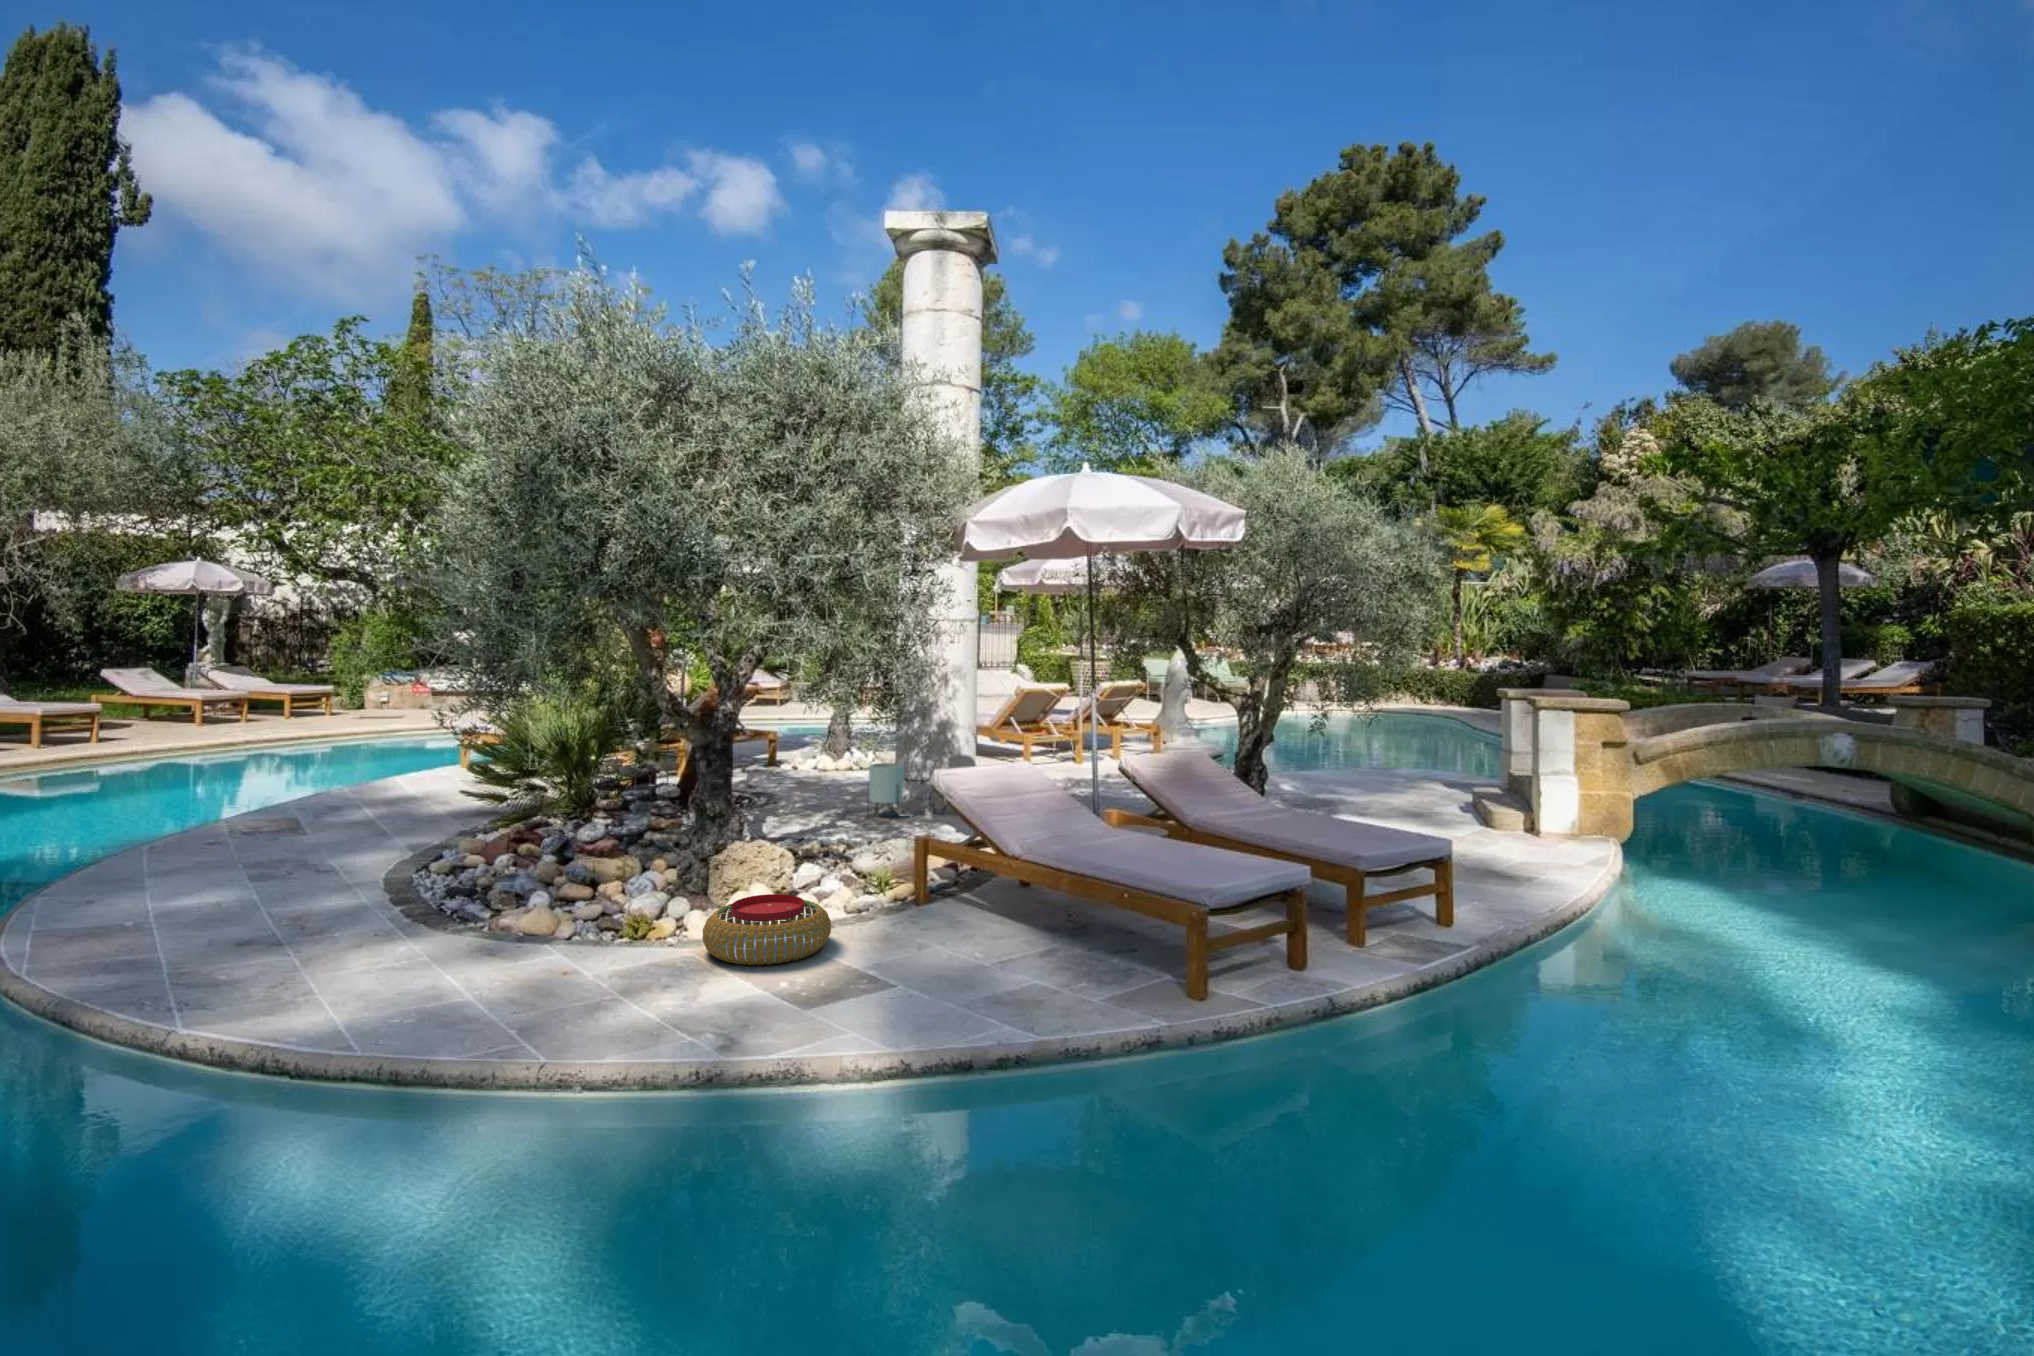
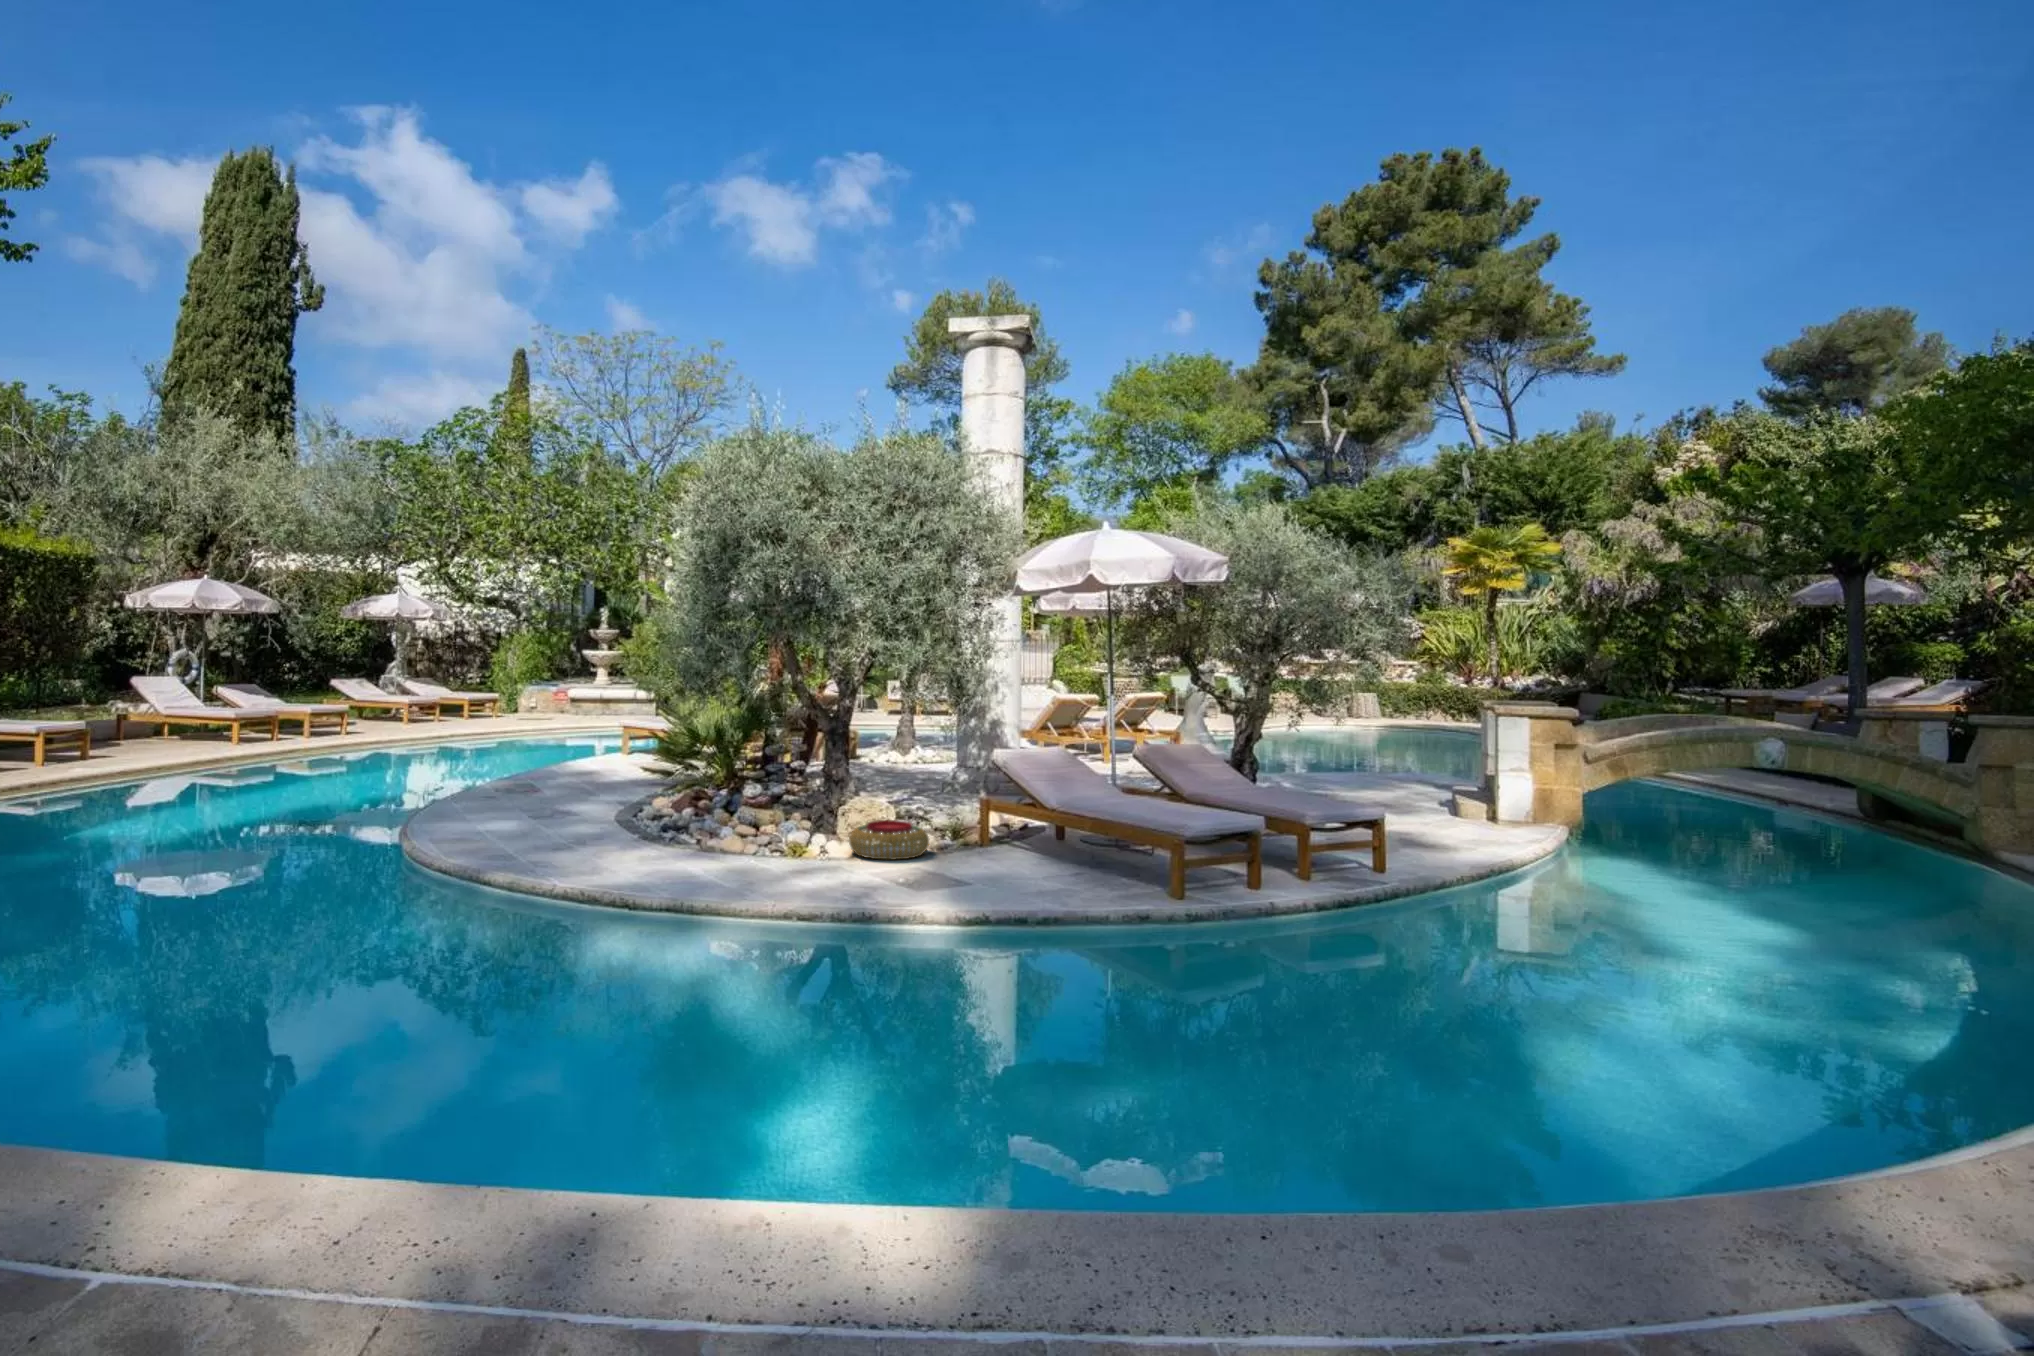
planter: present [868,763,904,817] -> none [937,750,965,793]

